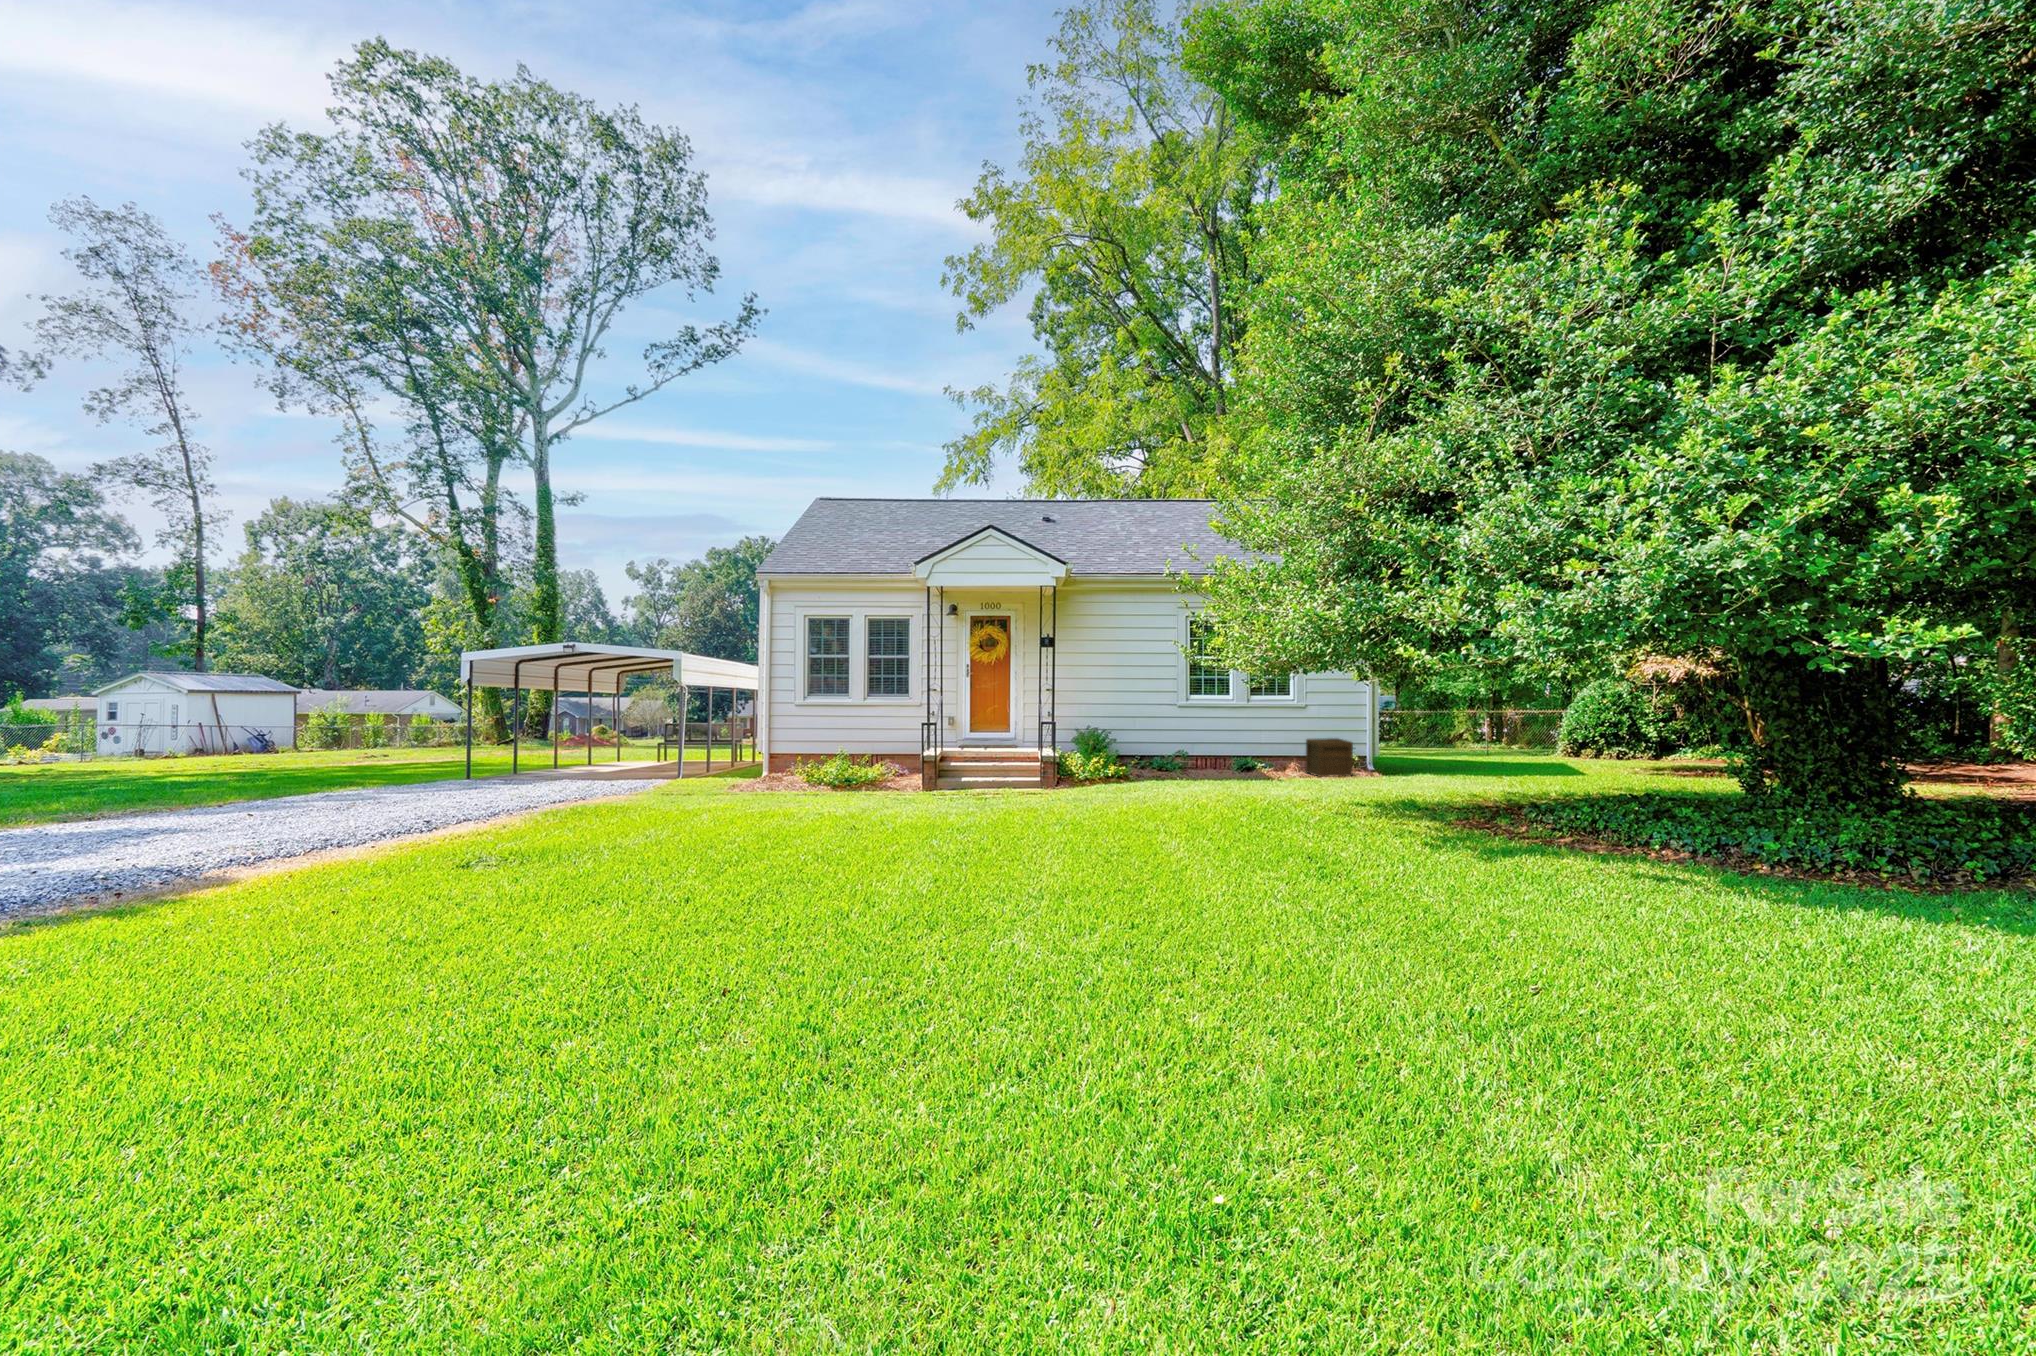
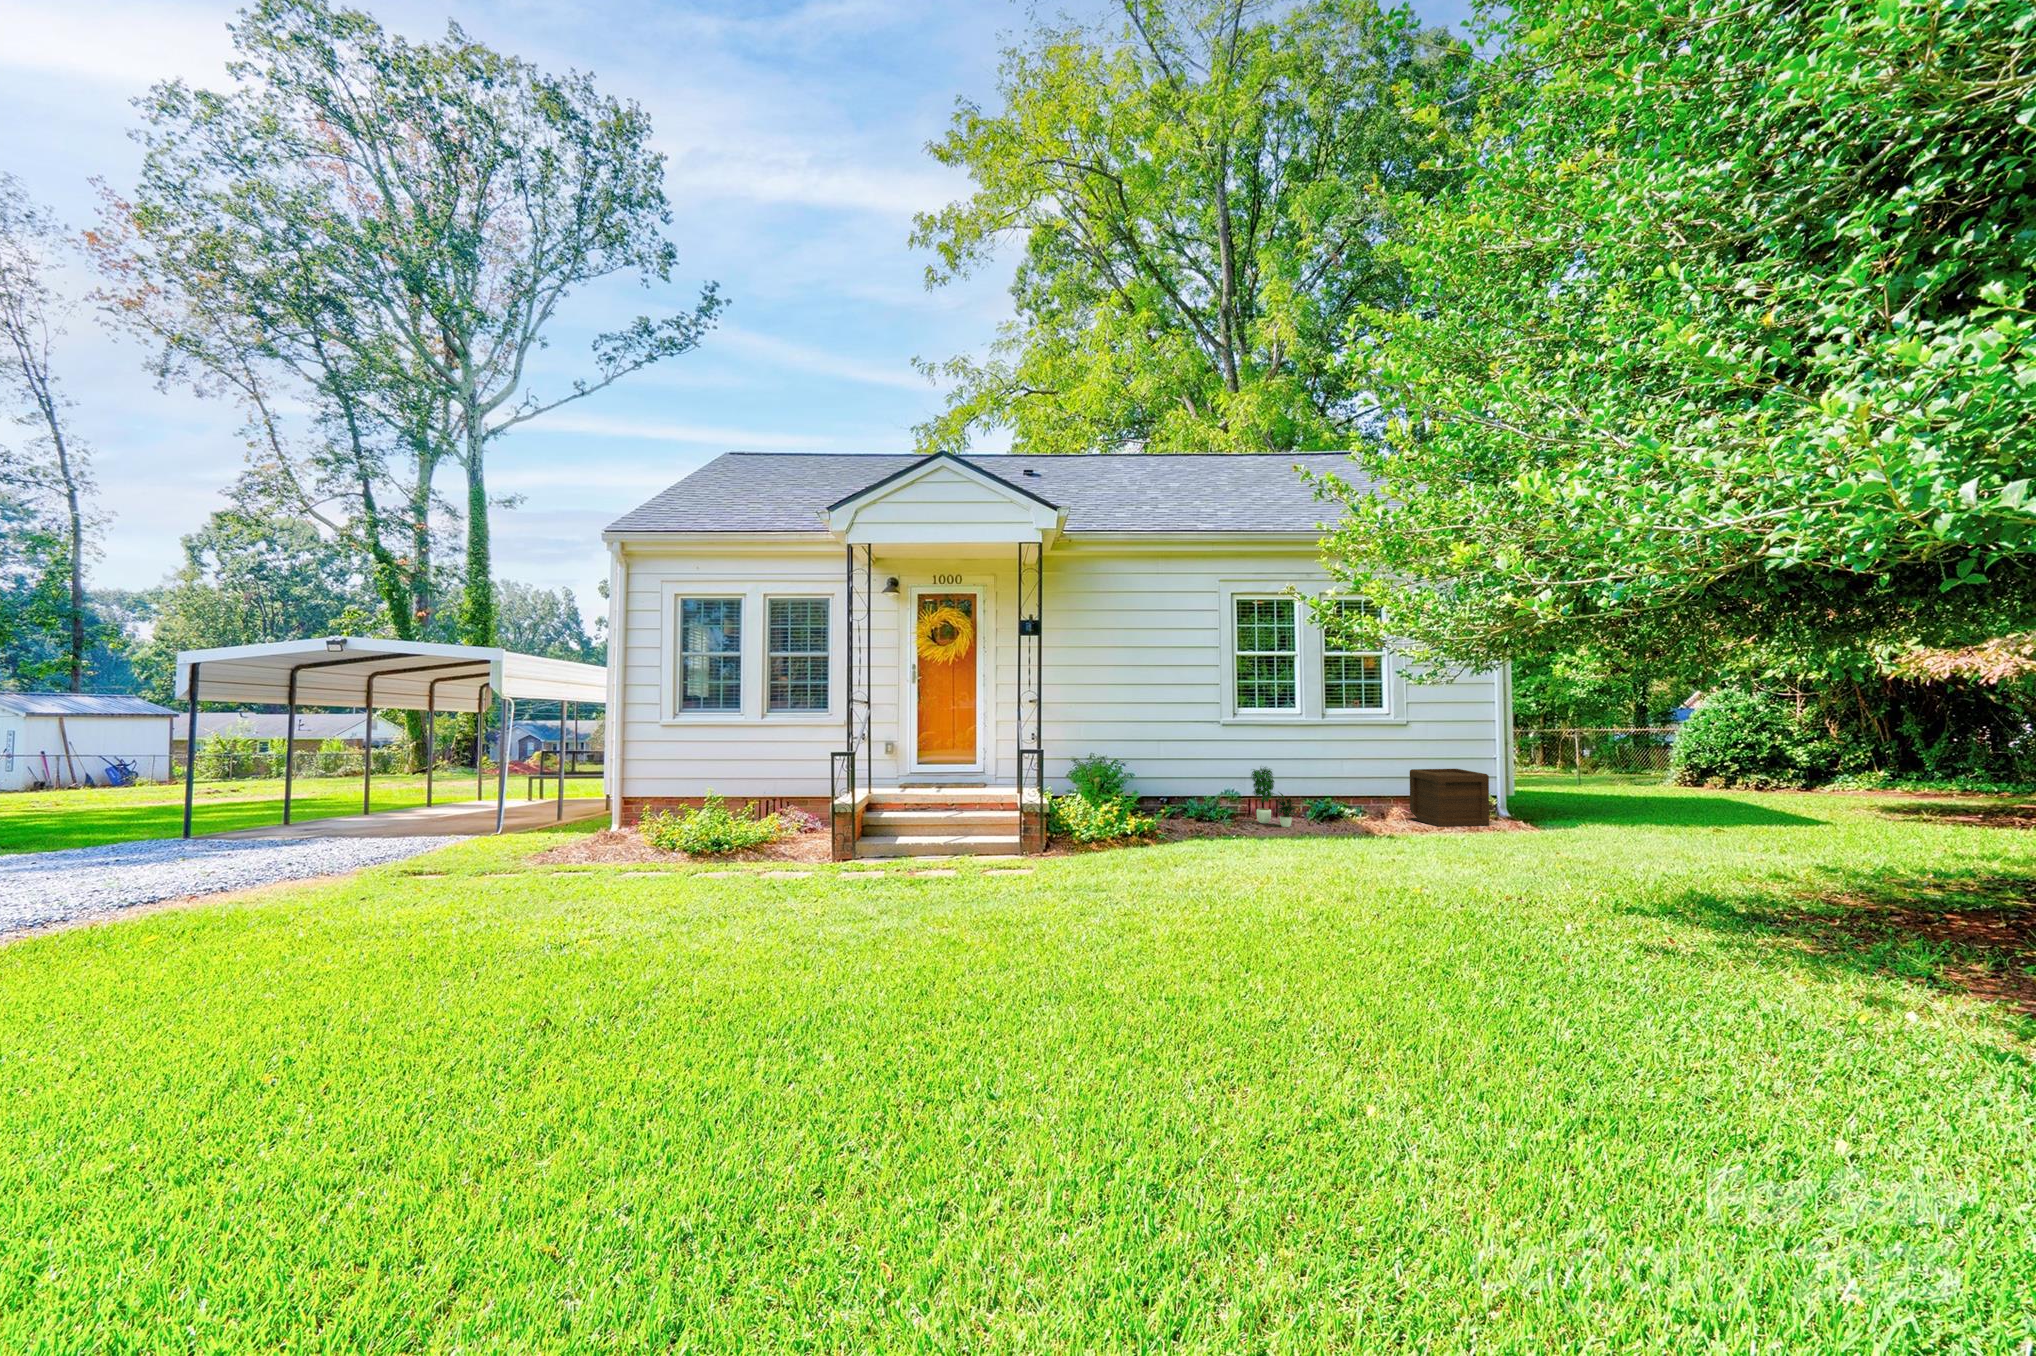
potted plant: none [1195,734,1226,777] -> present [1251,767,1296,827]

